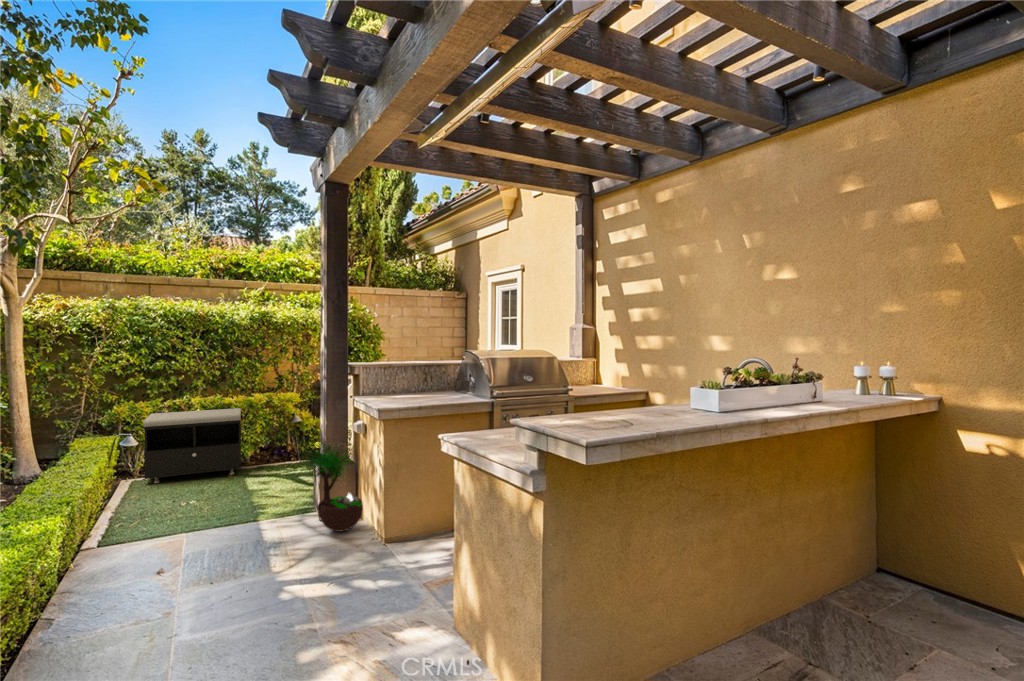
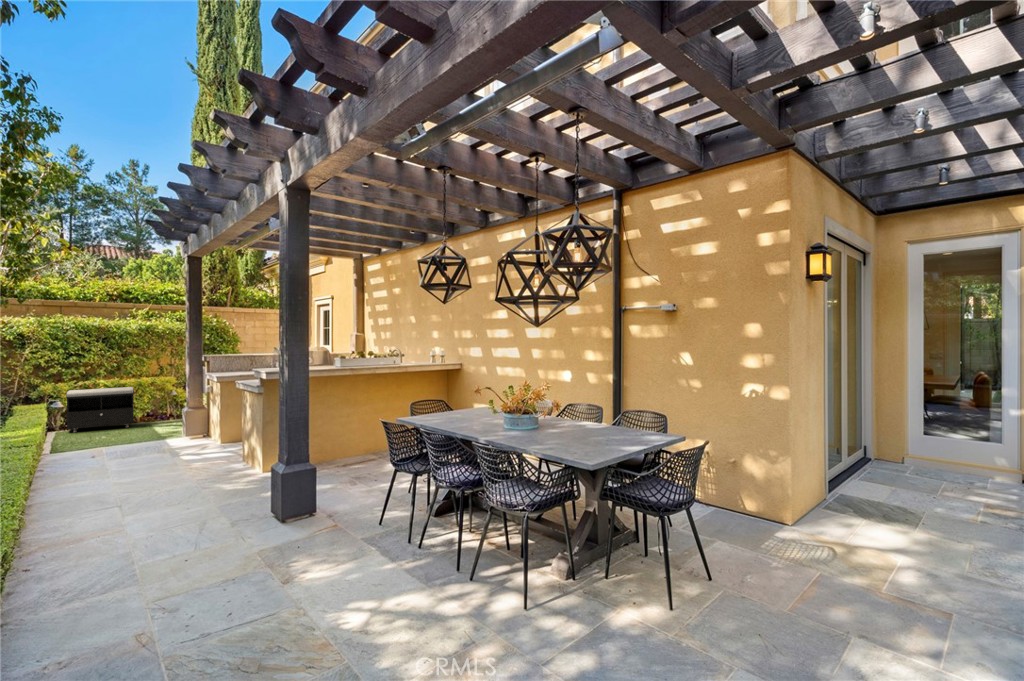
potted tree: present [301,442,363,532] -> none [173,393,210,443]

